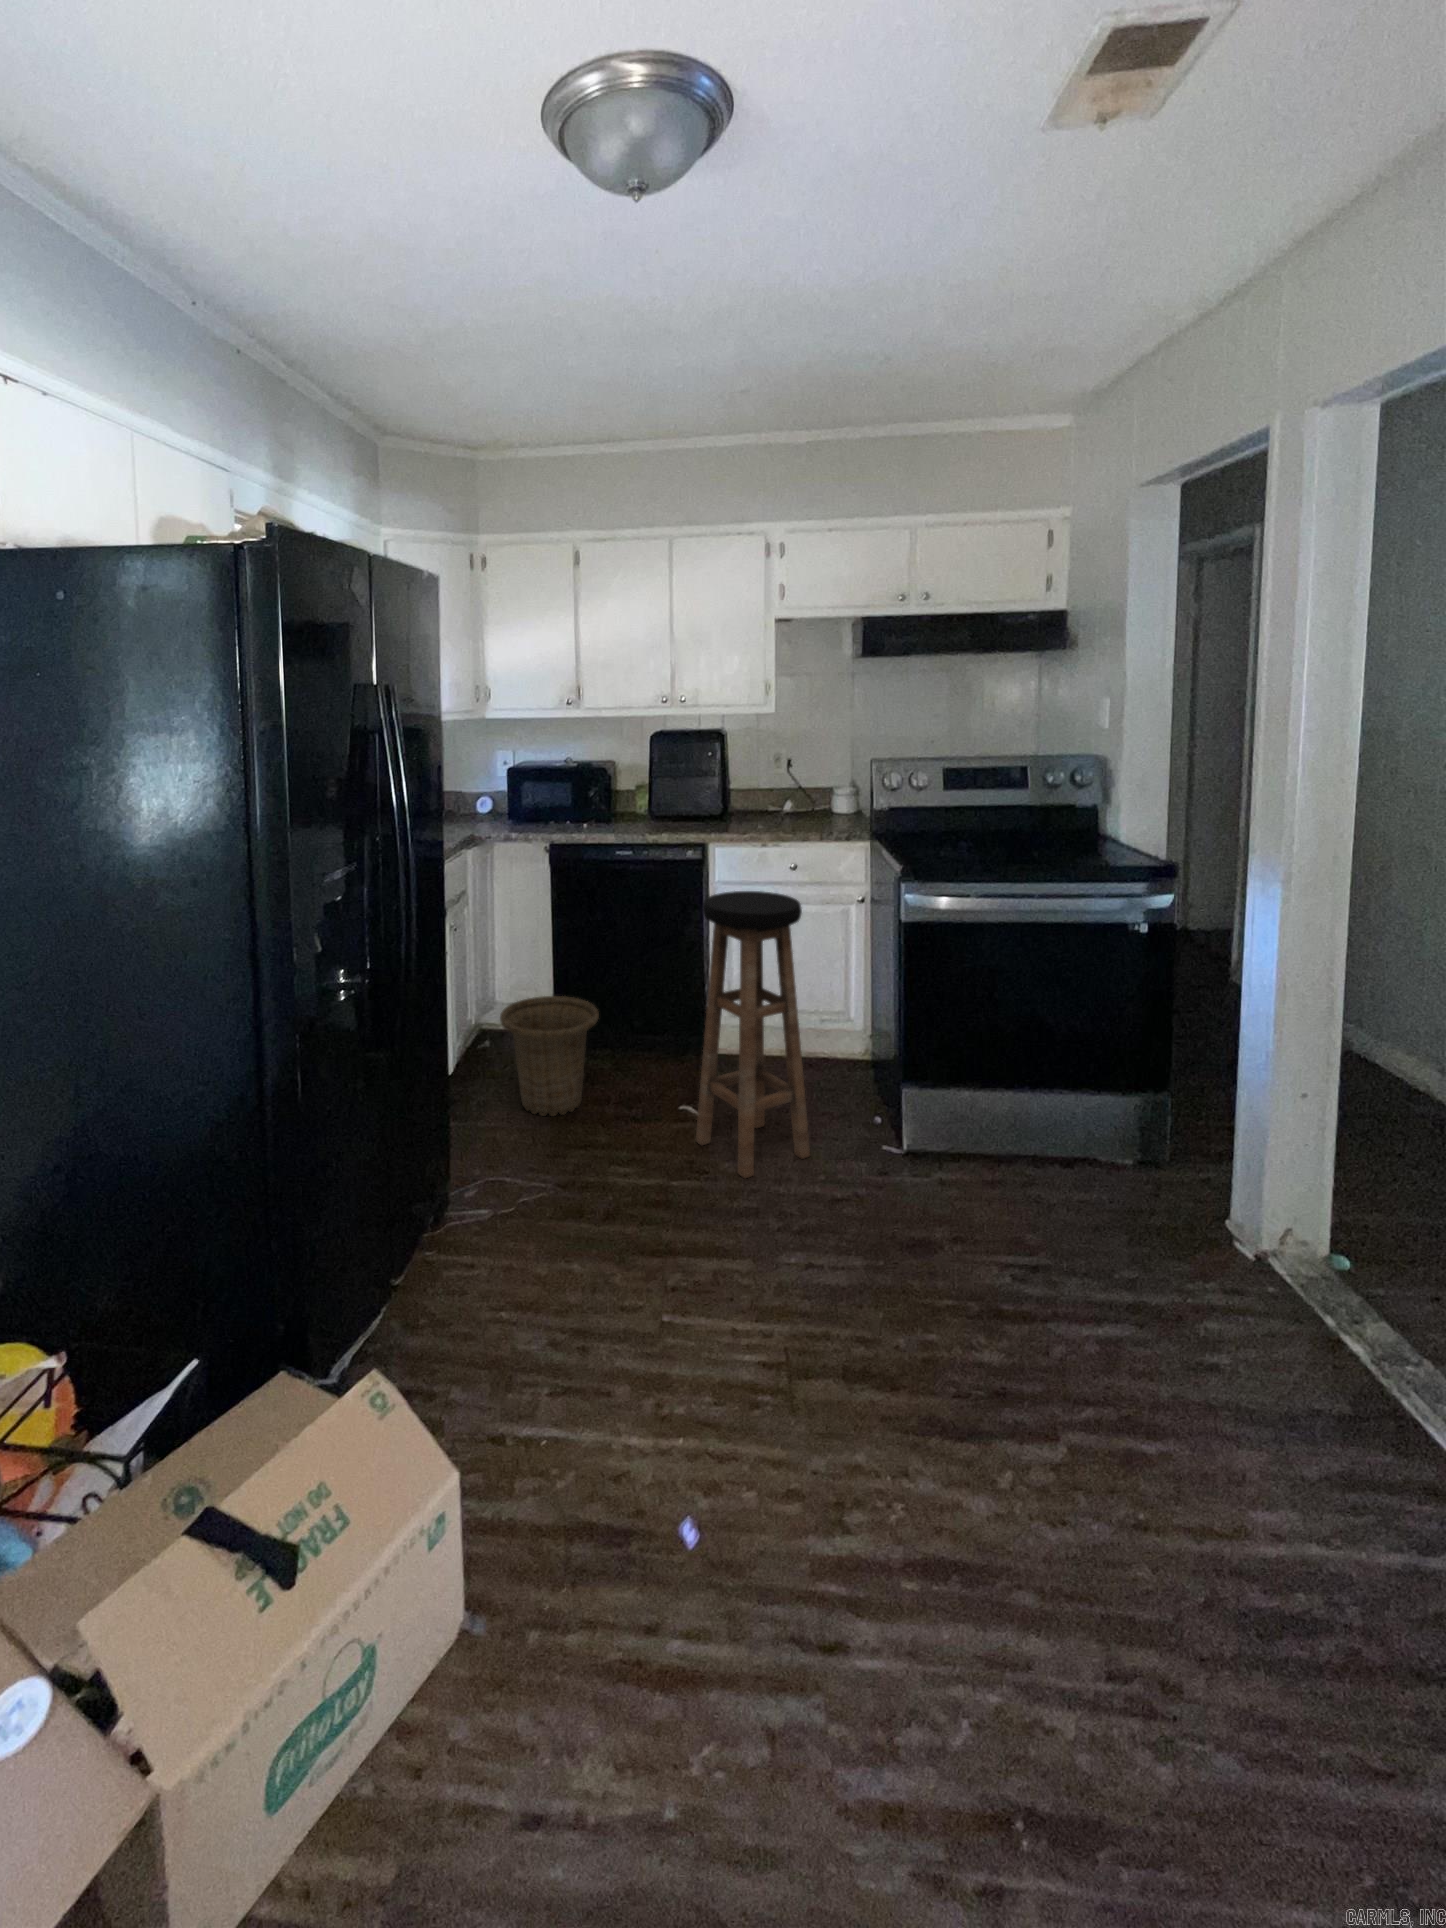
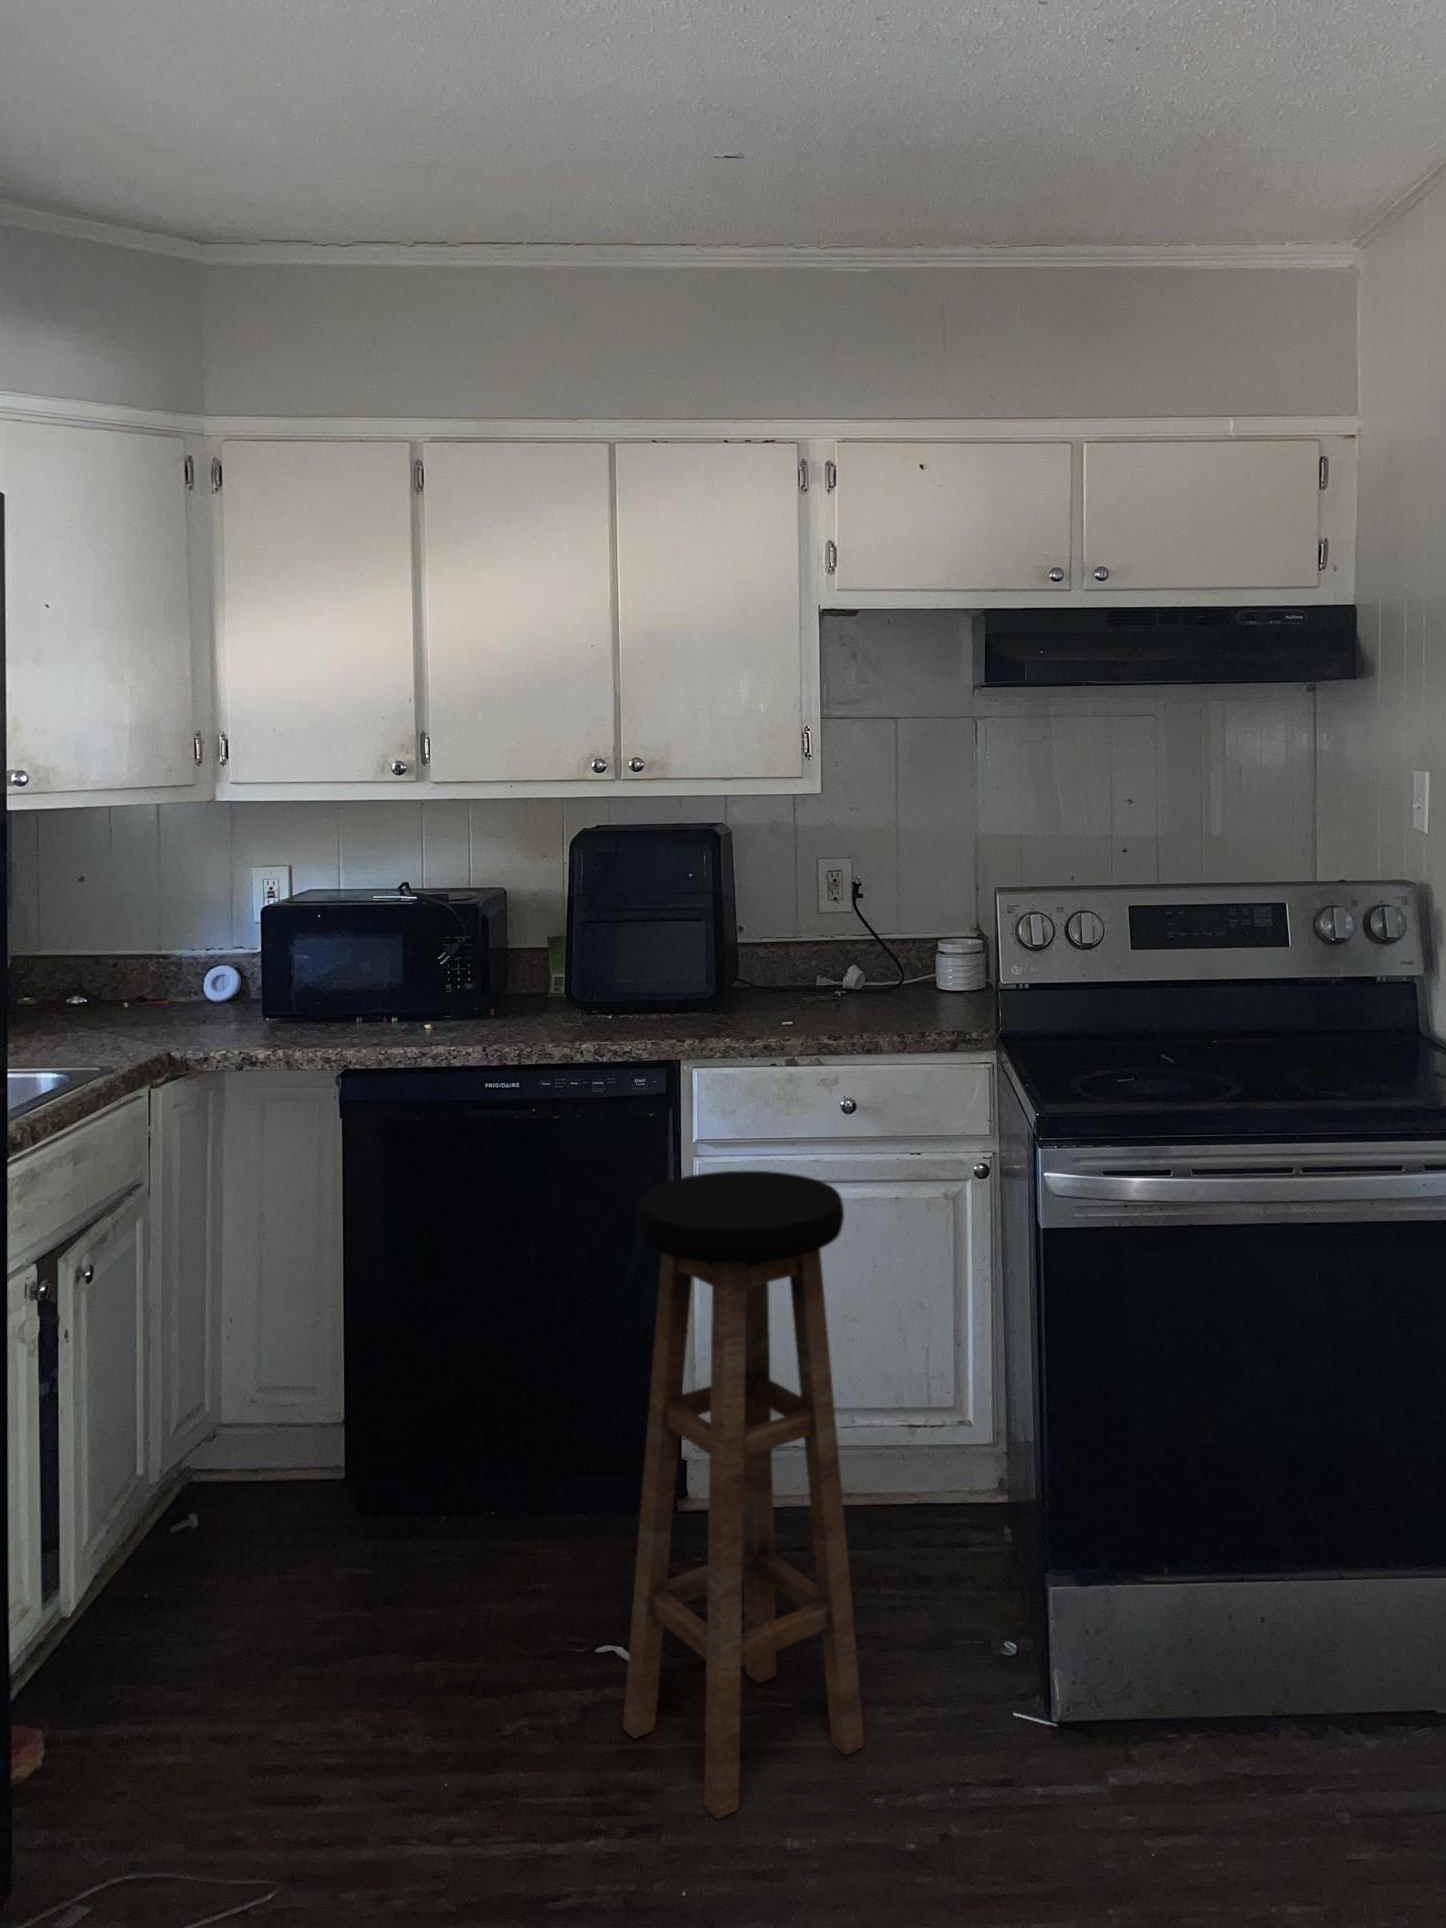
basket: present [500,996,599,1116] -> none [198,1403,428,1688]

